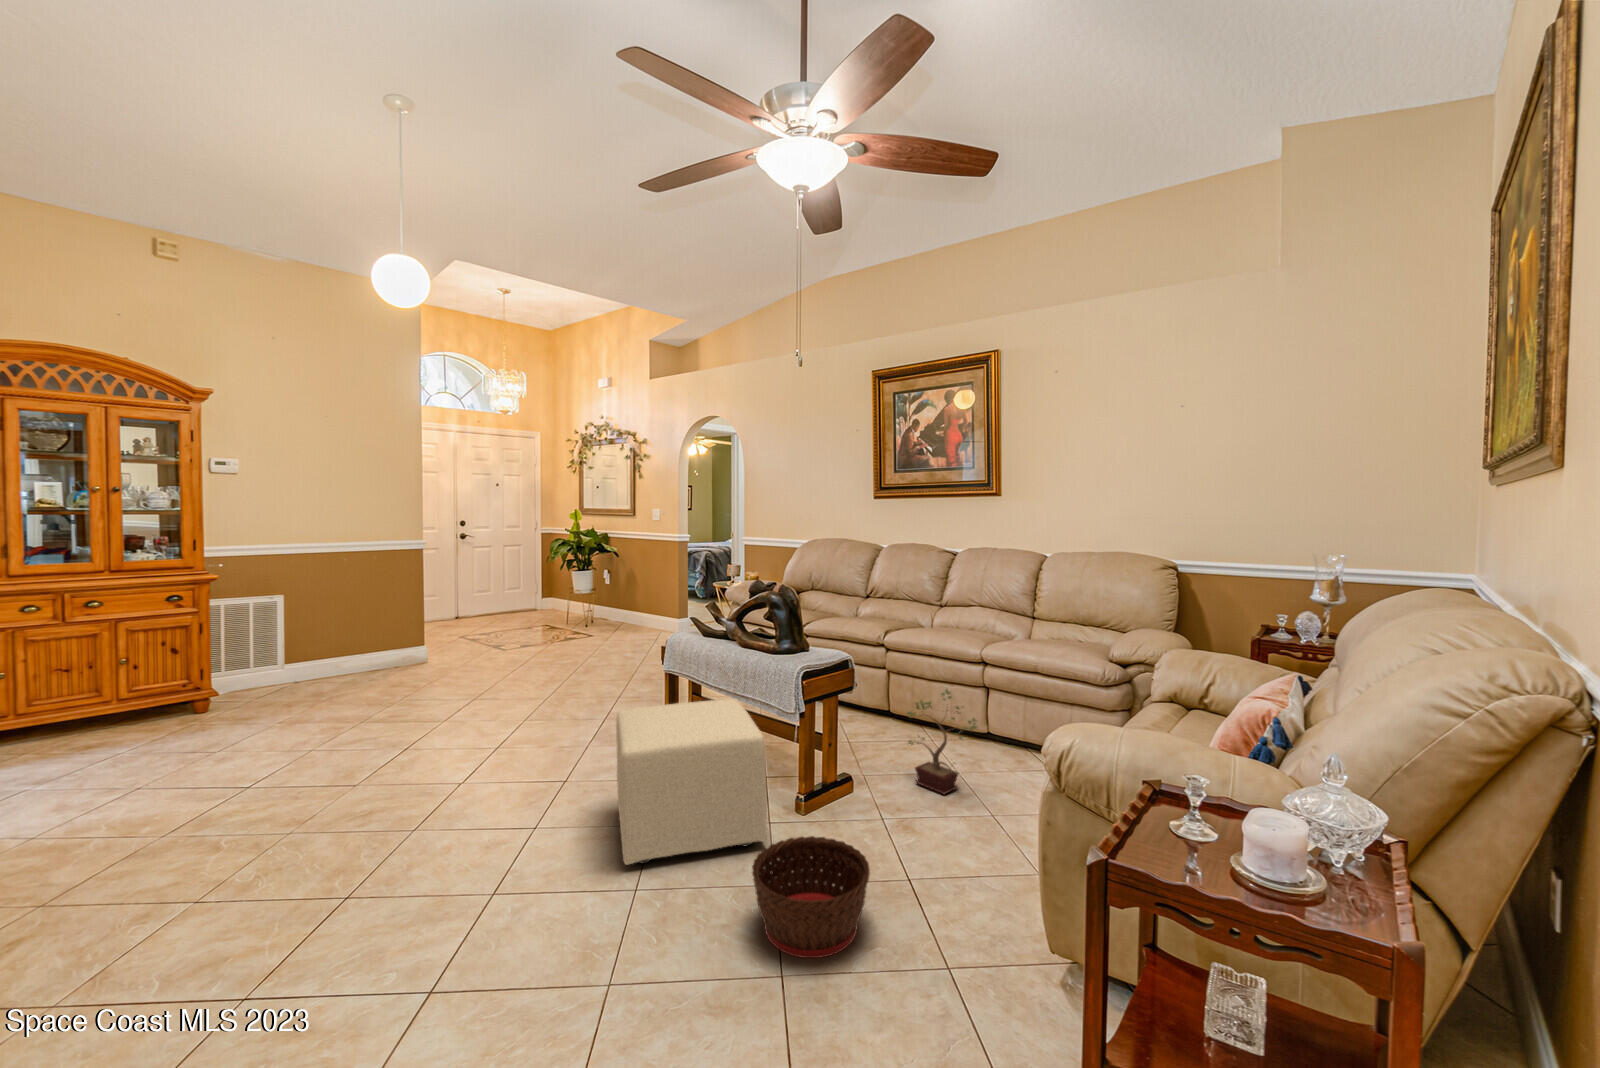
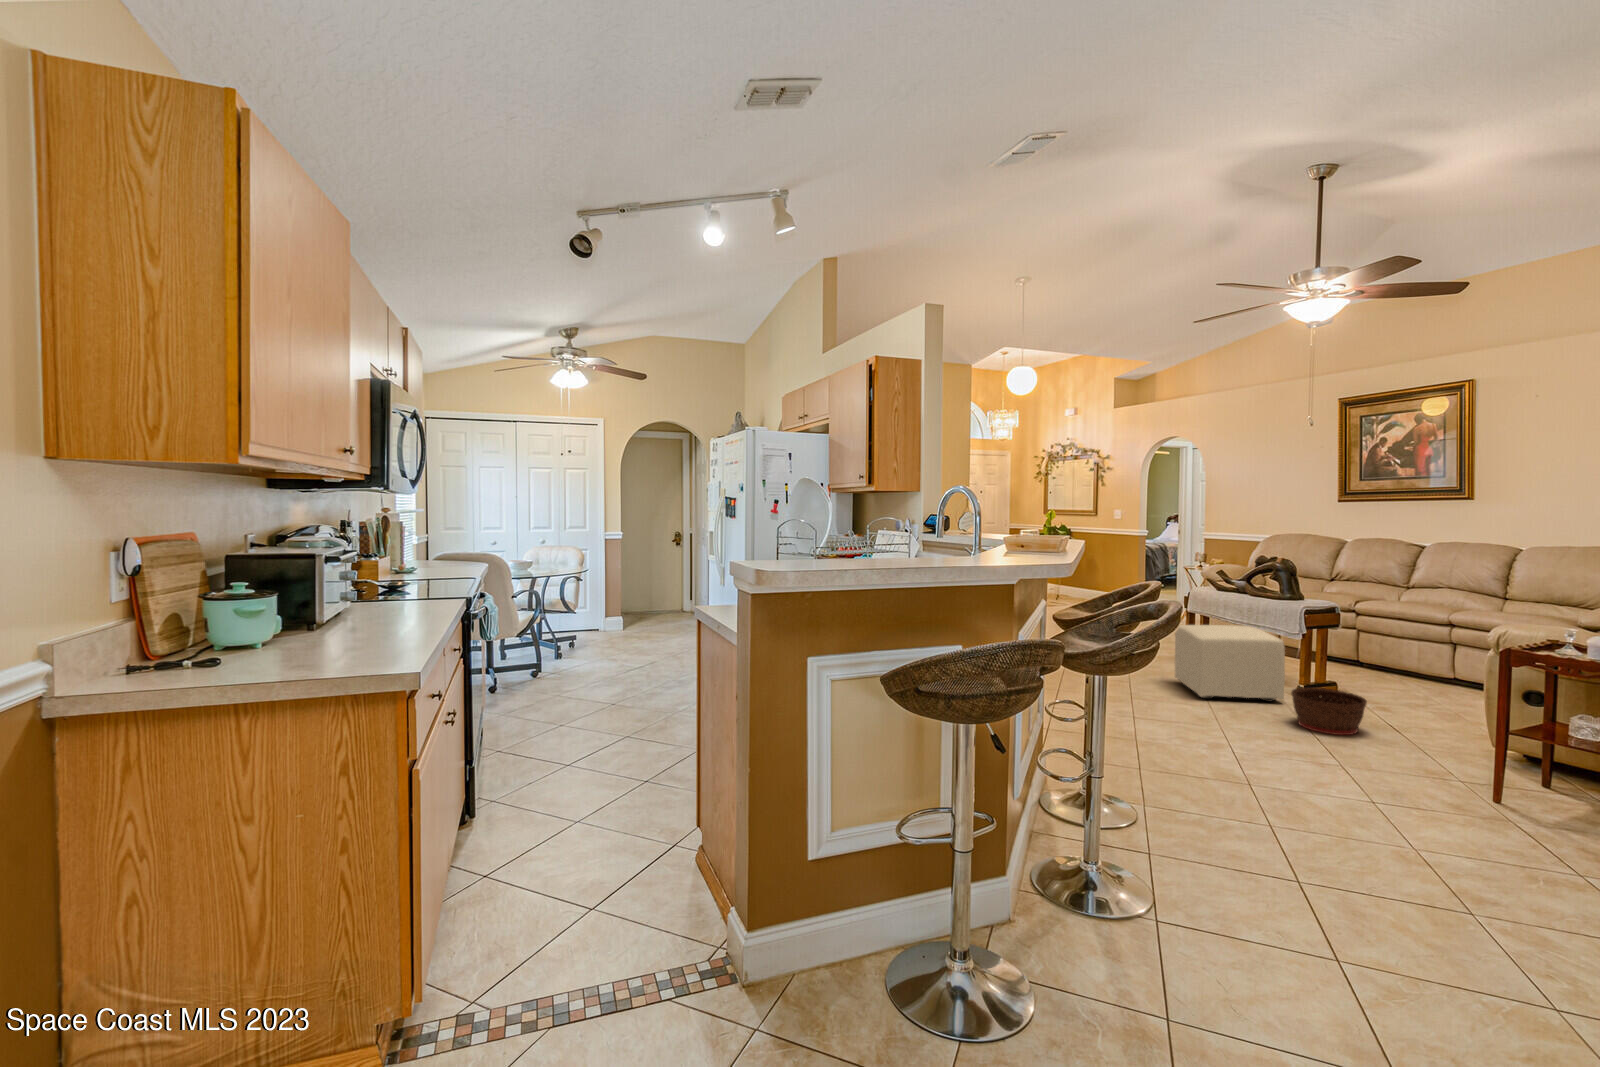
potted plant: present [907,689,977,794] -> none [1380,632,1445,702]

